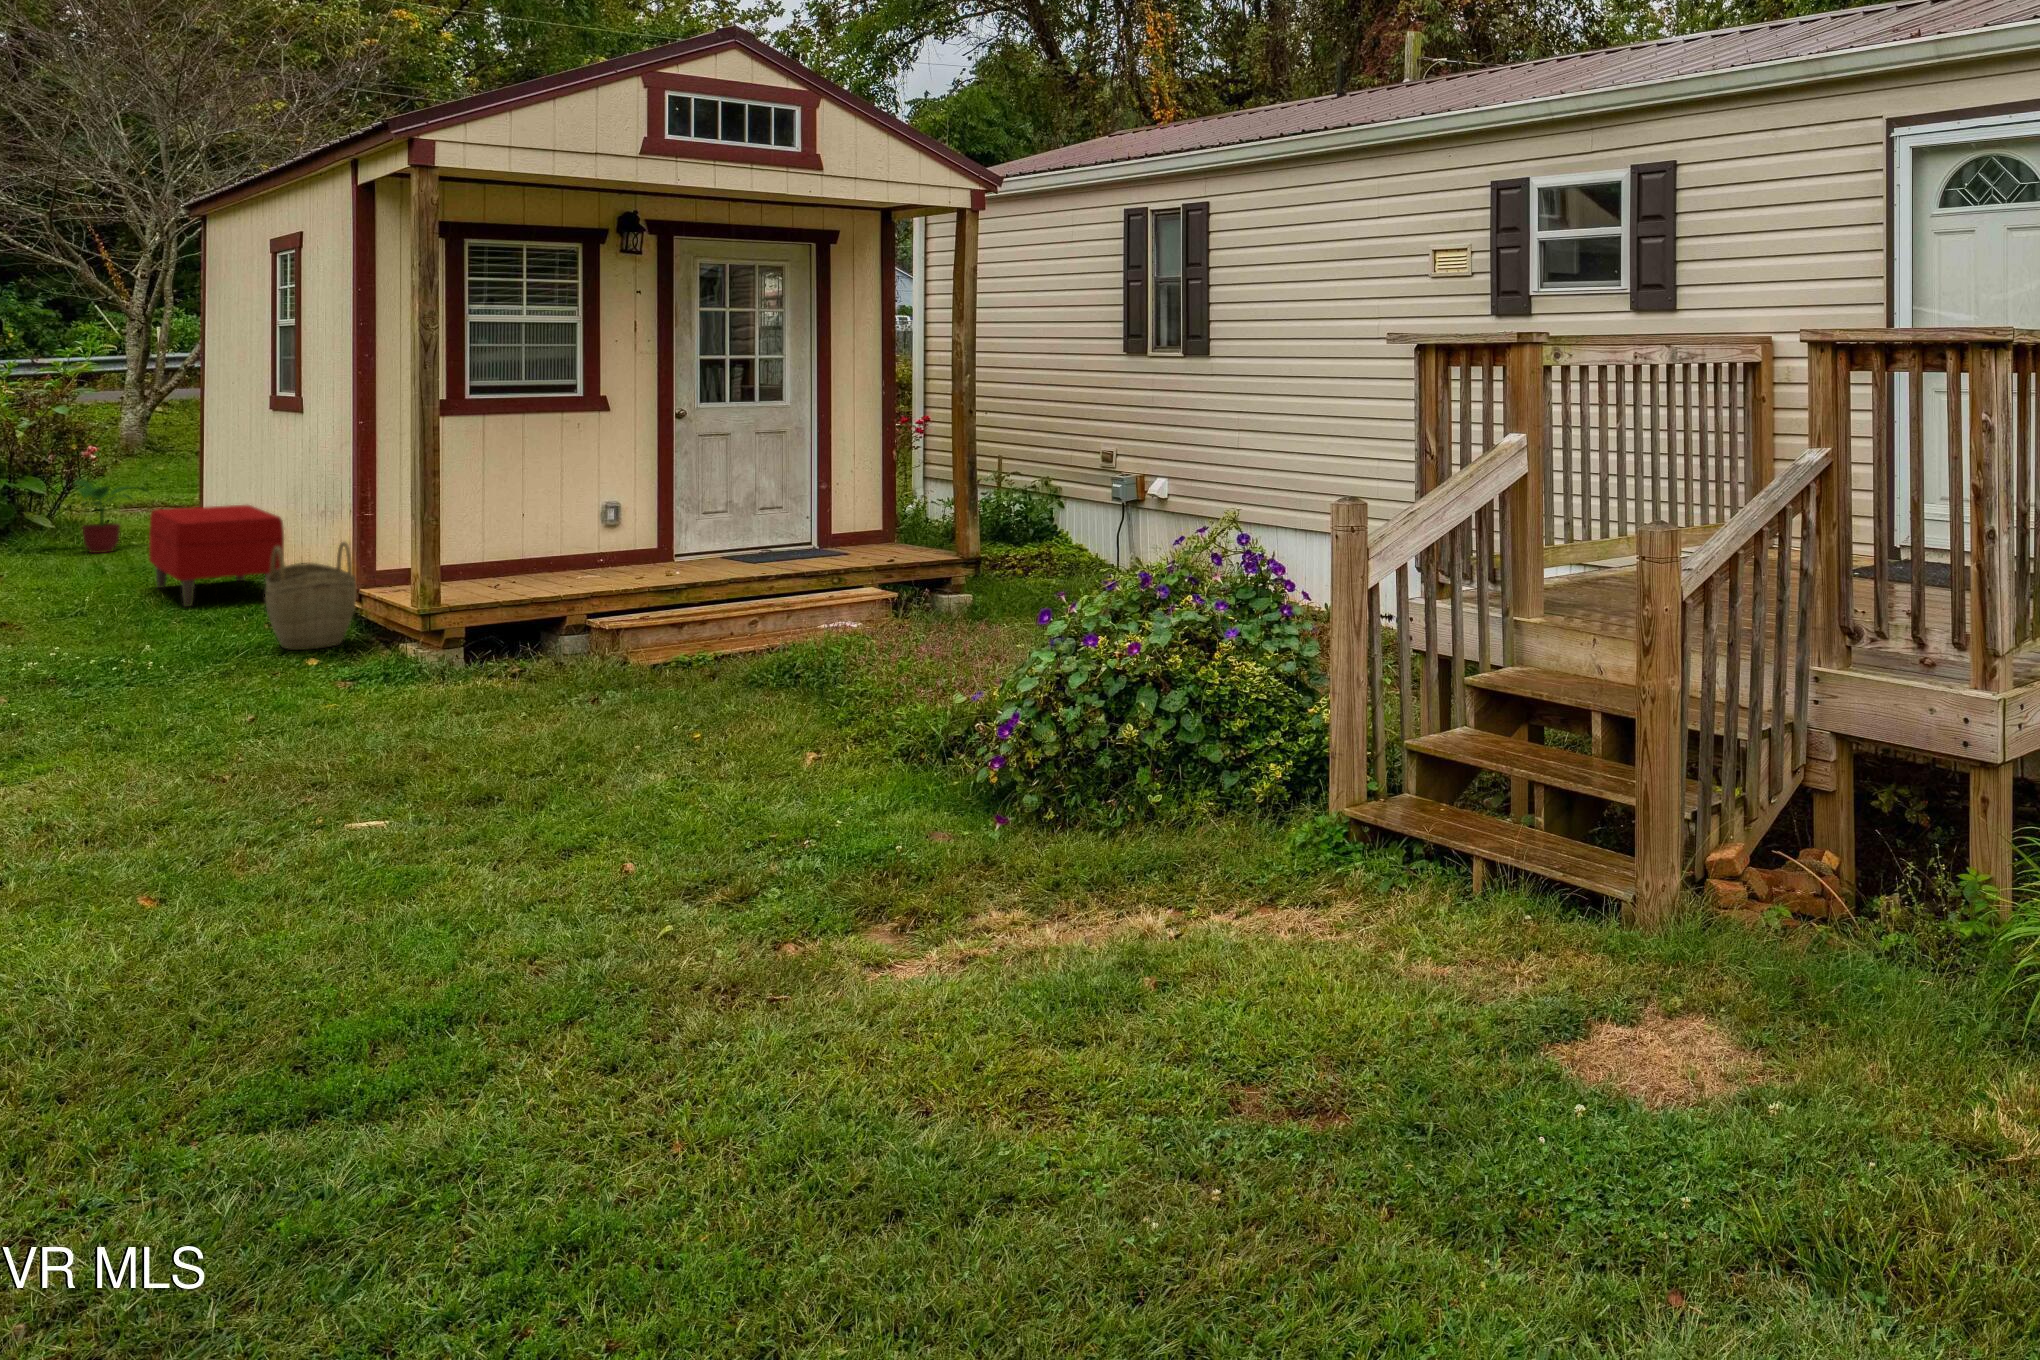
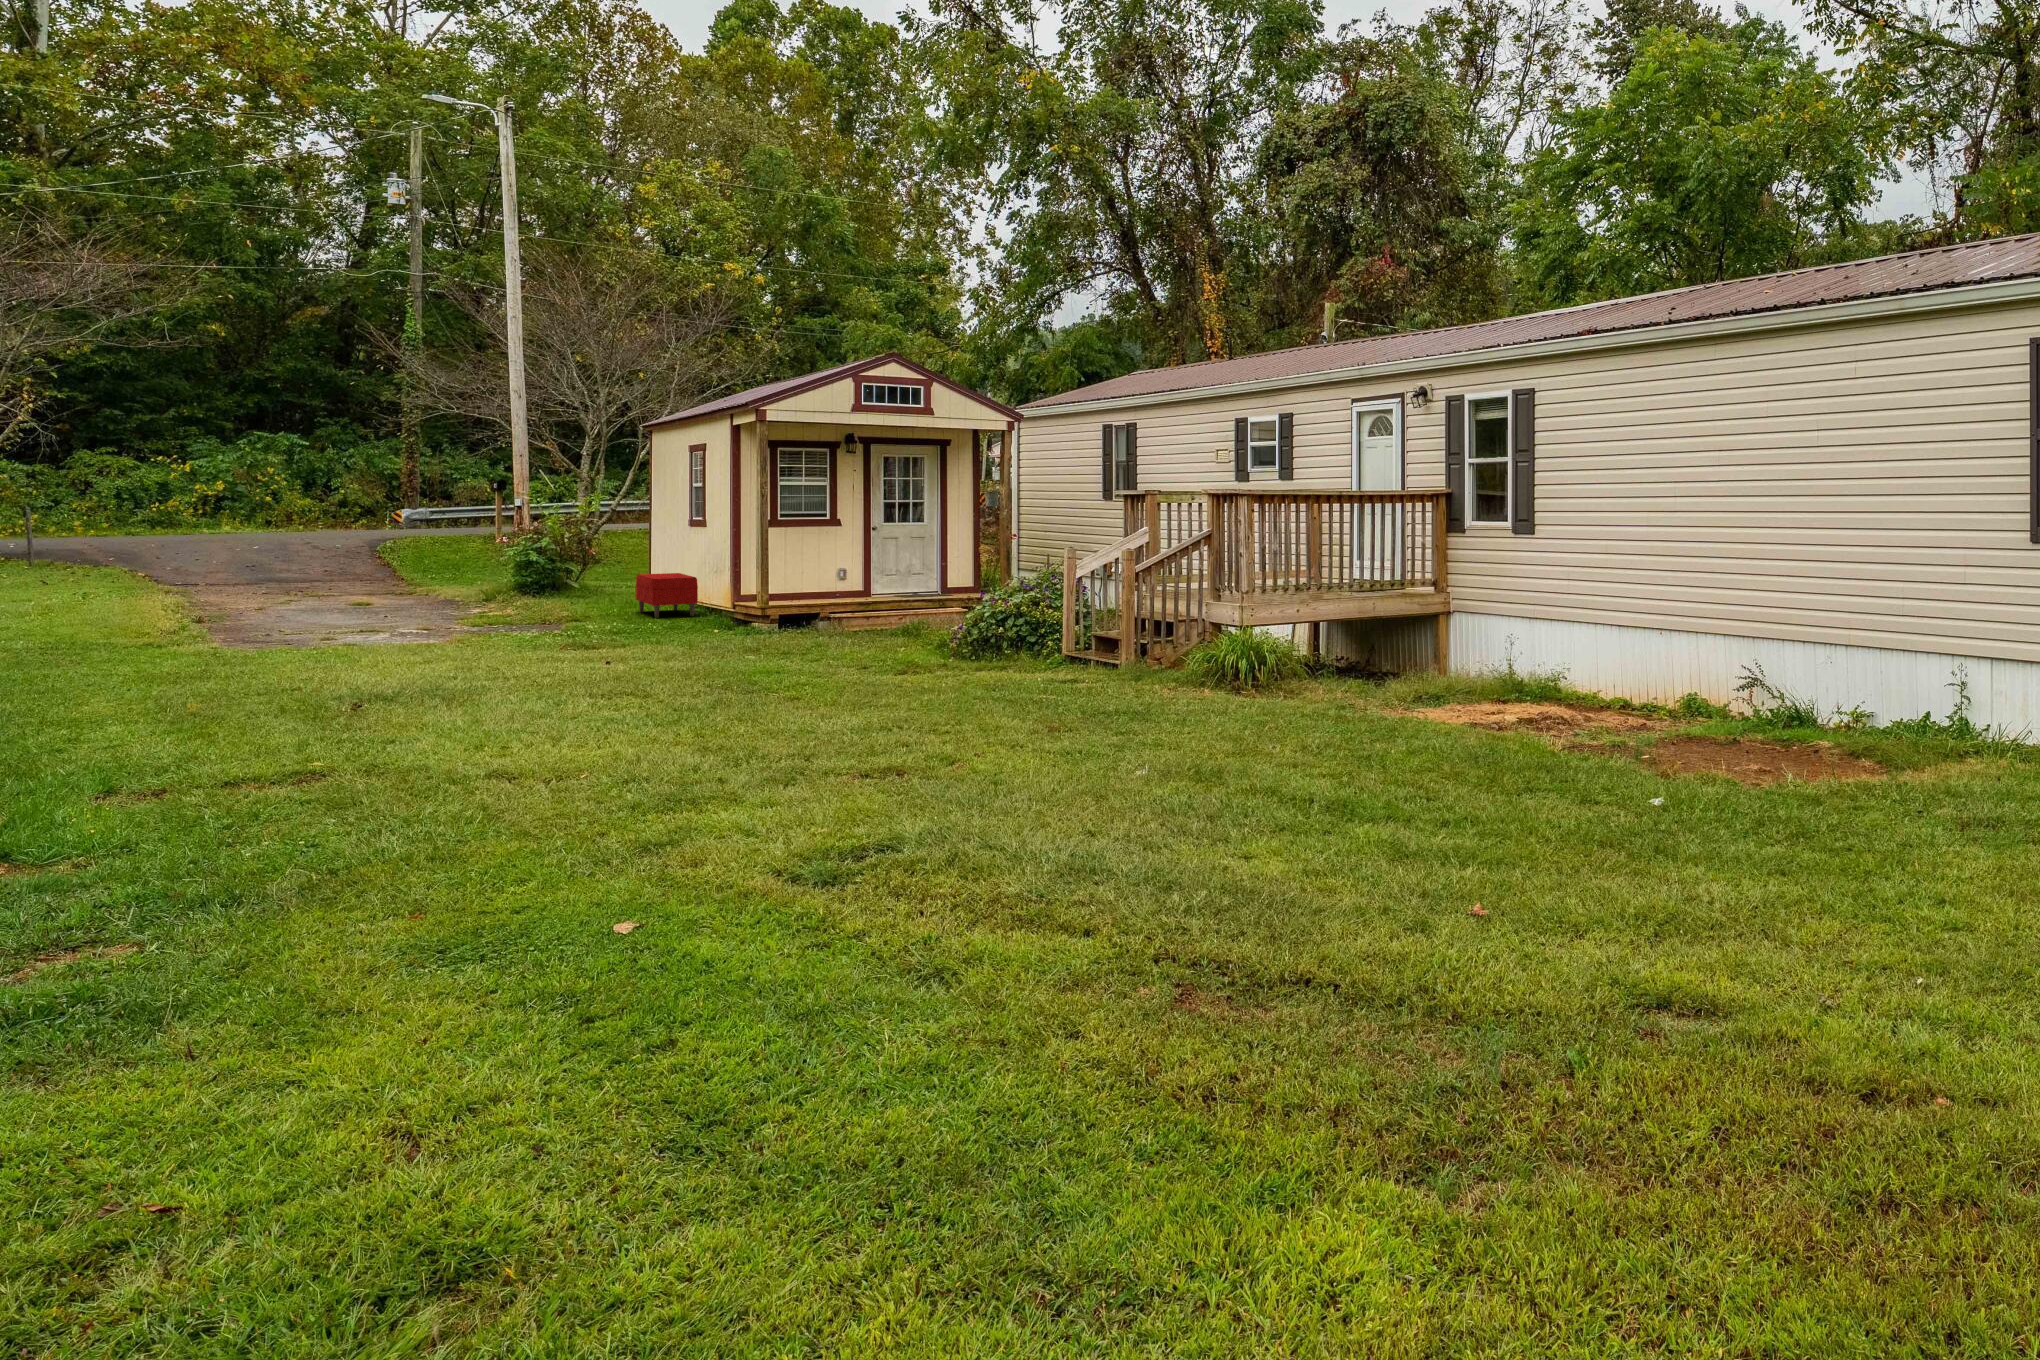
potted plant: present [75,480,147,553] -> none [577,563,627,600]
woven basket: present [265,542,357,650] -> none [695,584,733,630]

